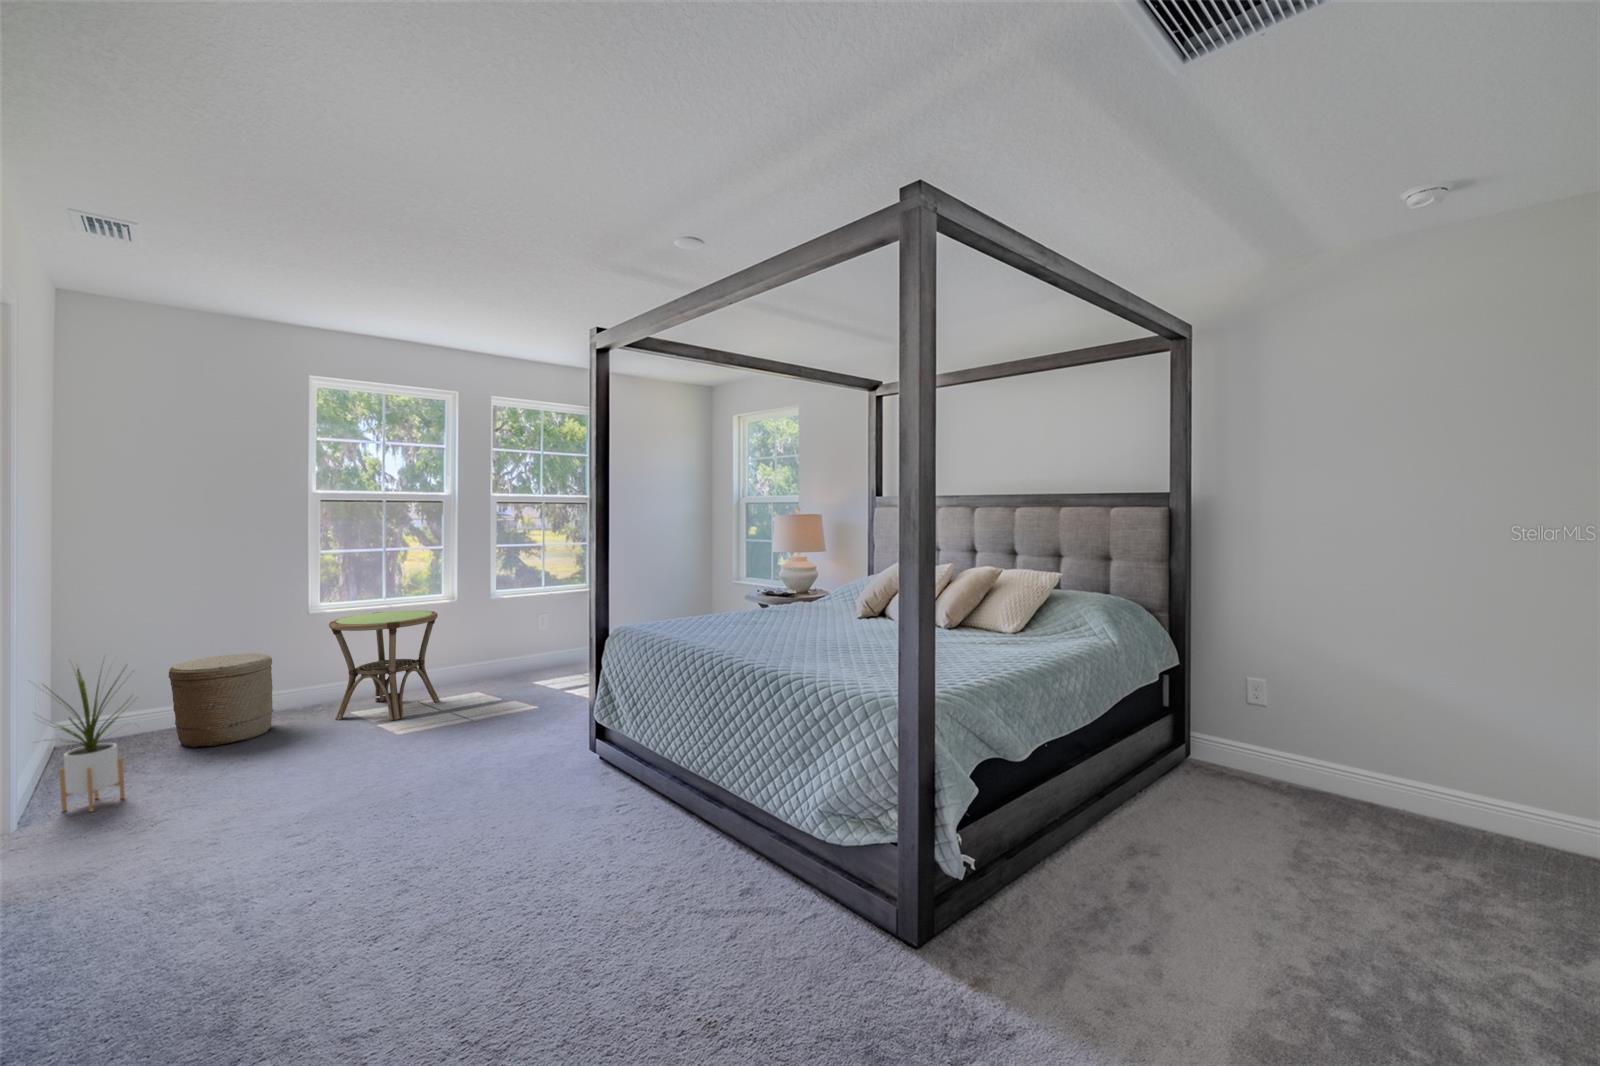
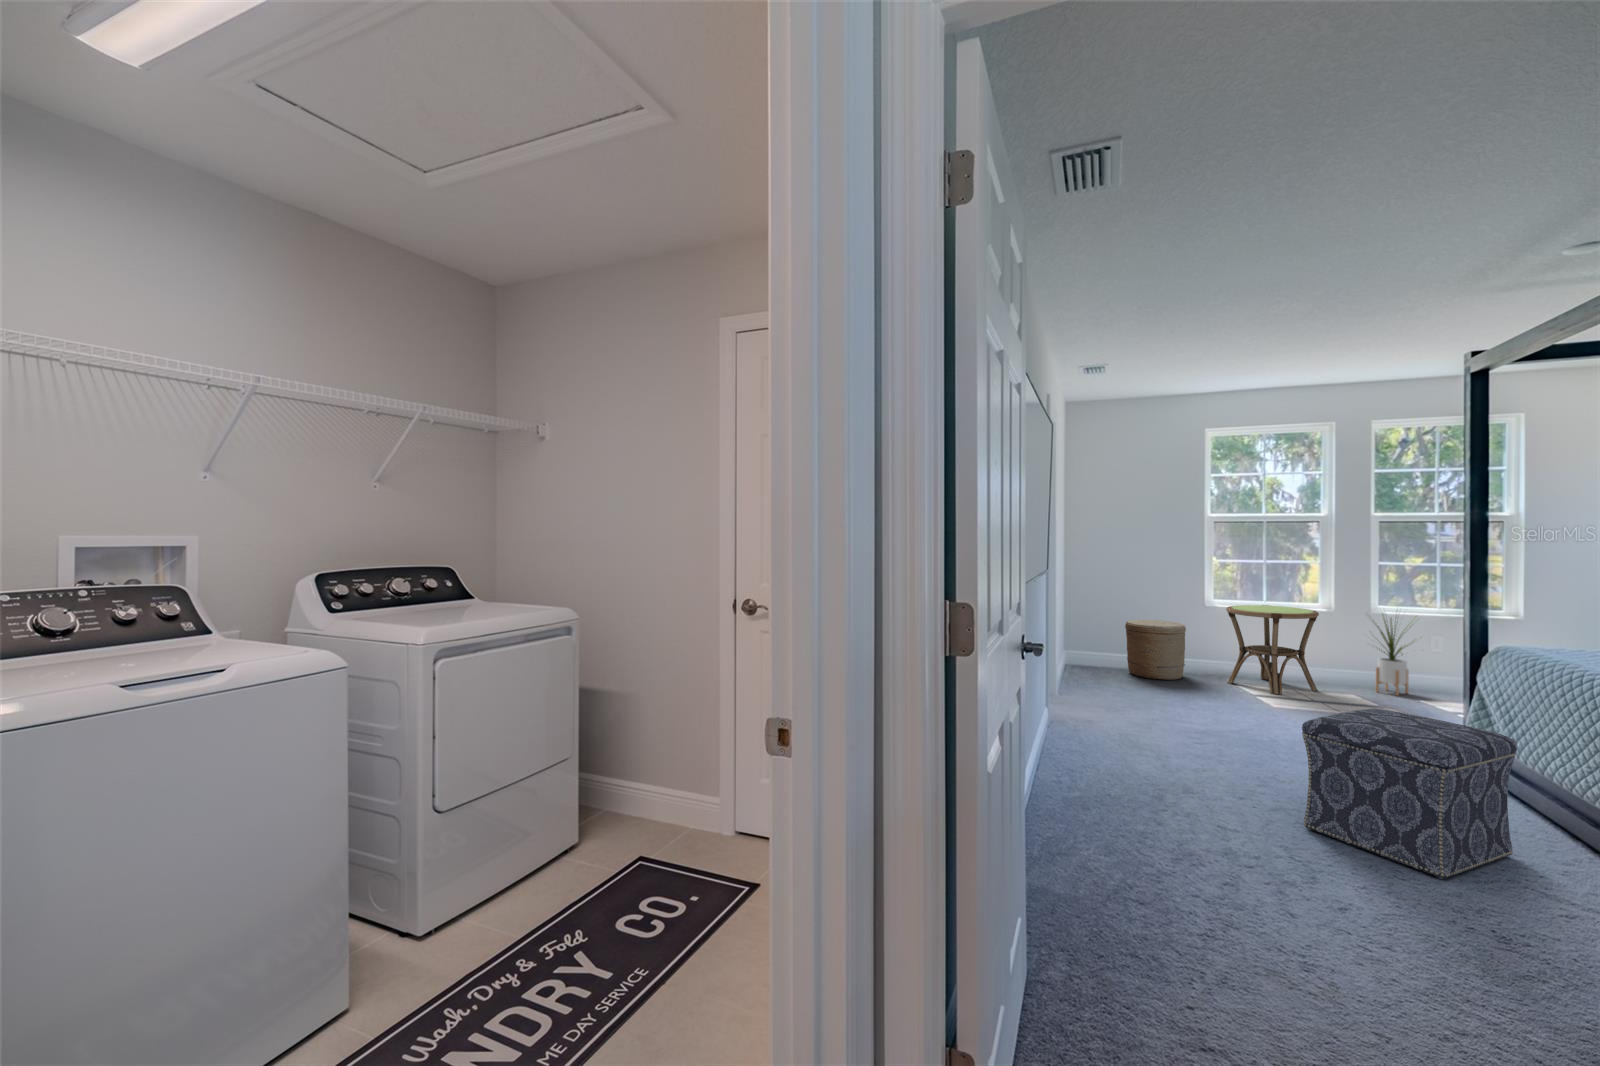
house plant: present [46,662,128,812] -> present [1376,615,1417,696]
ottoman: none [469,738,672,951] -> present [1302,708,1517,879]

